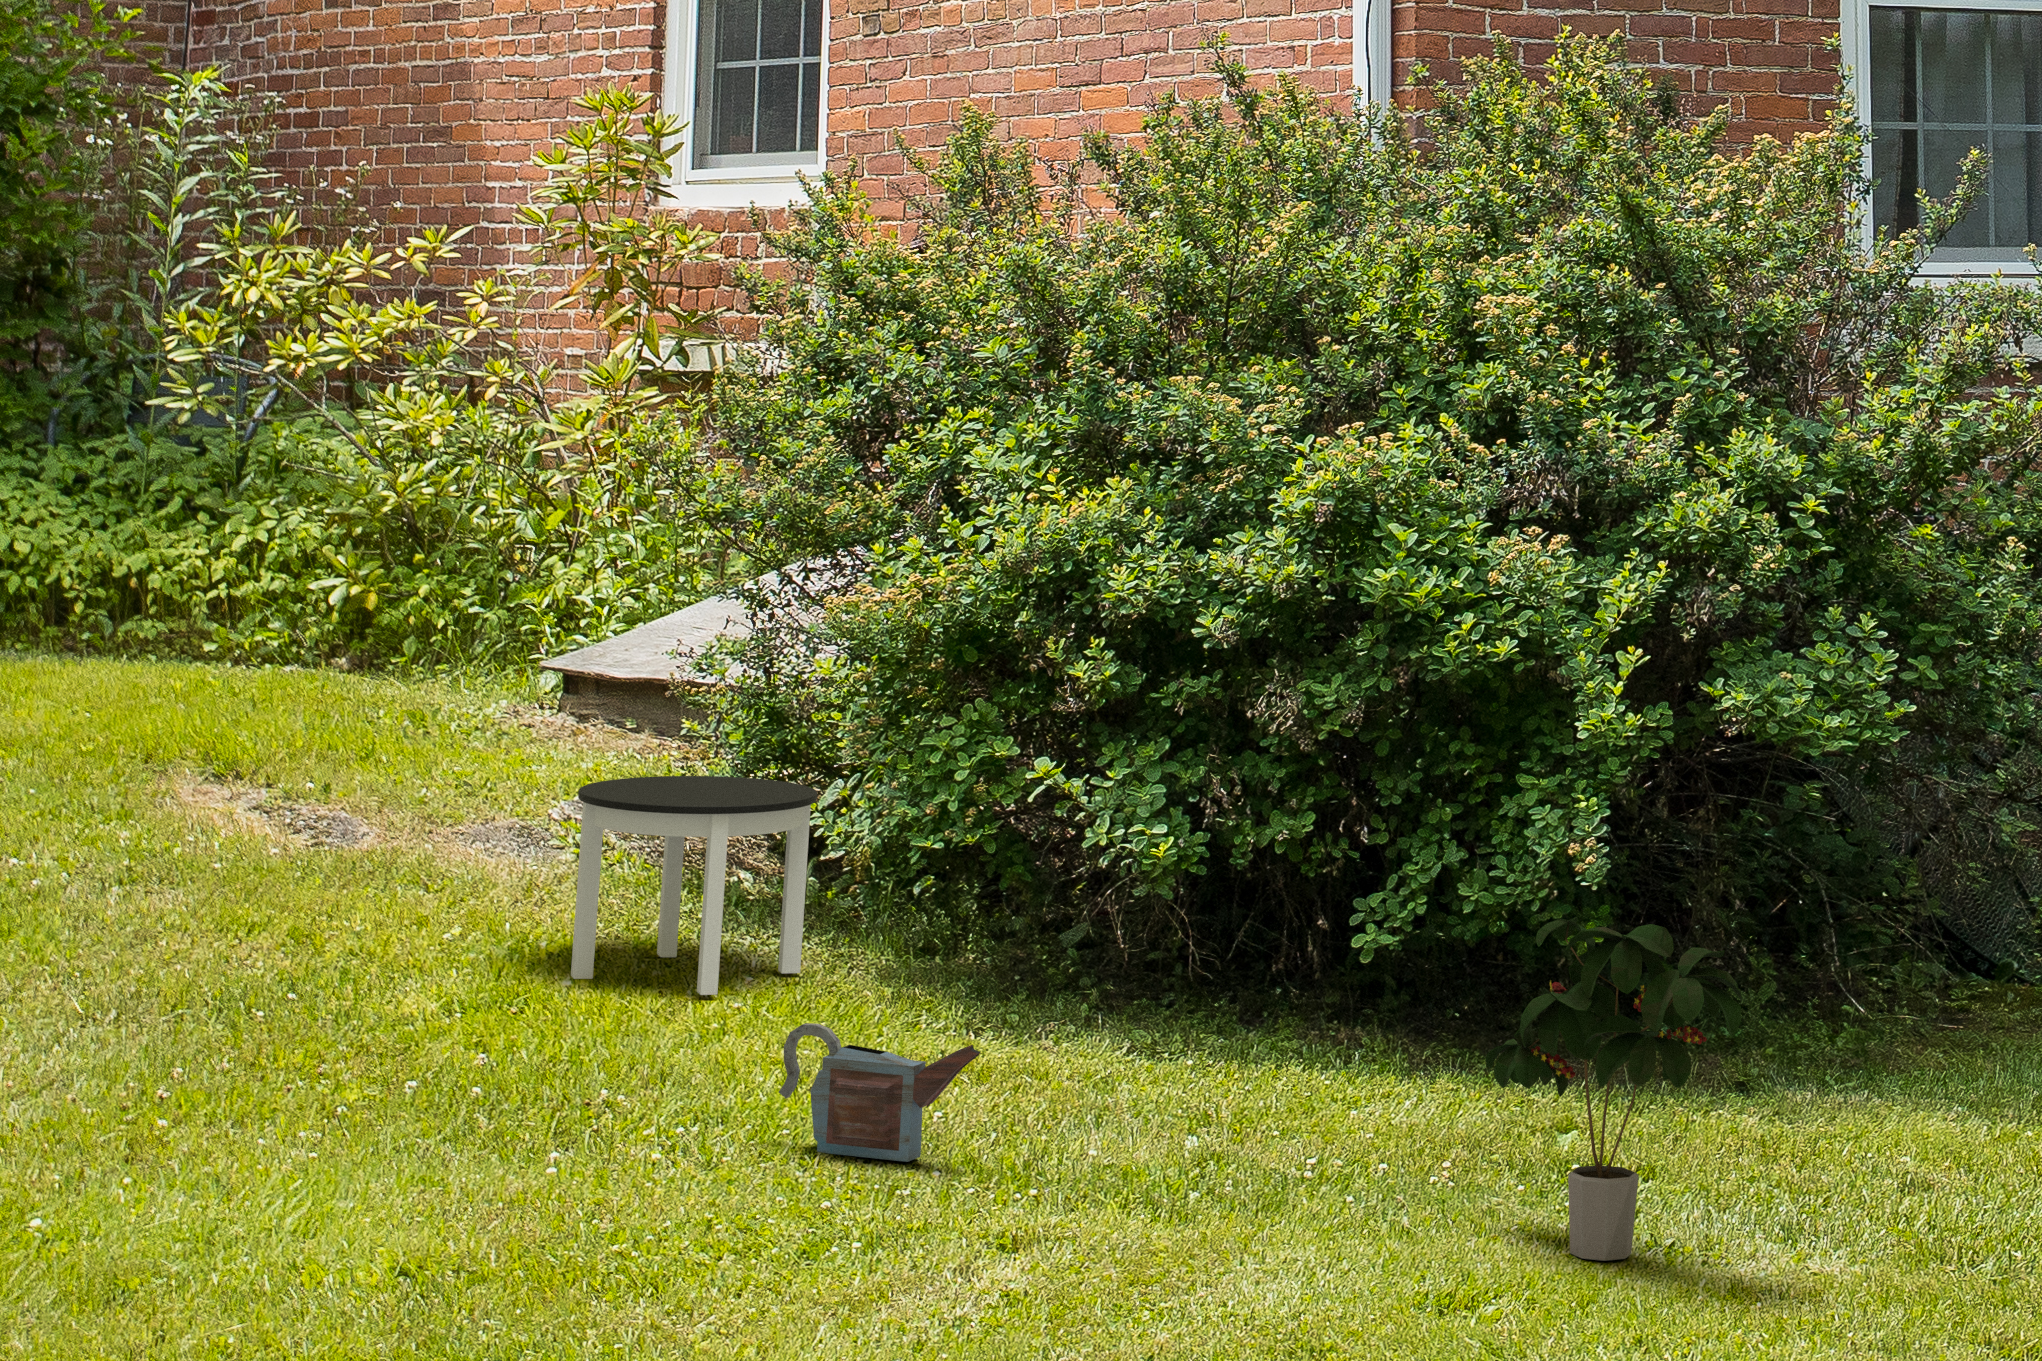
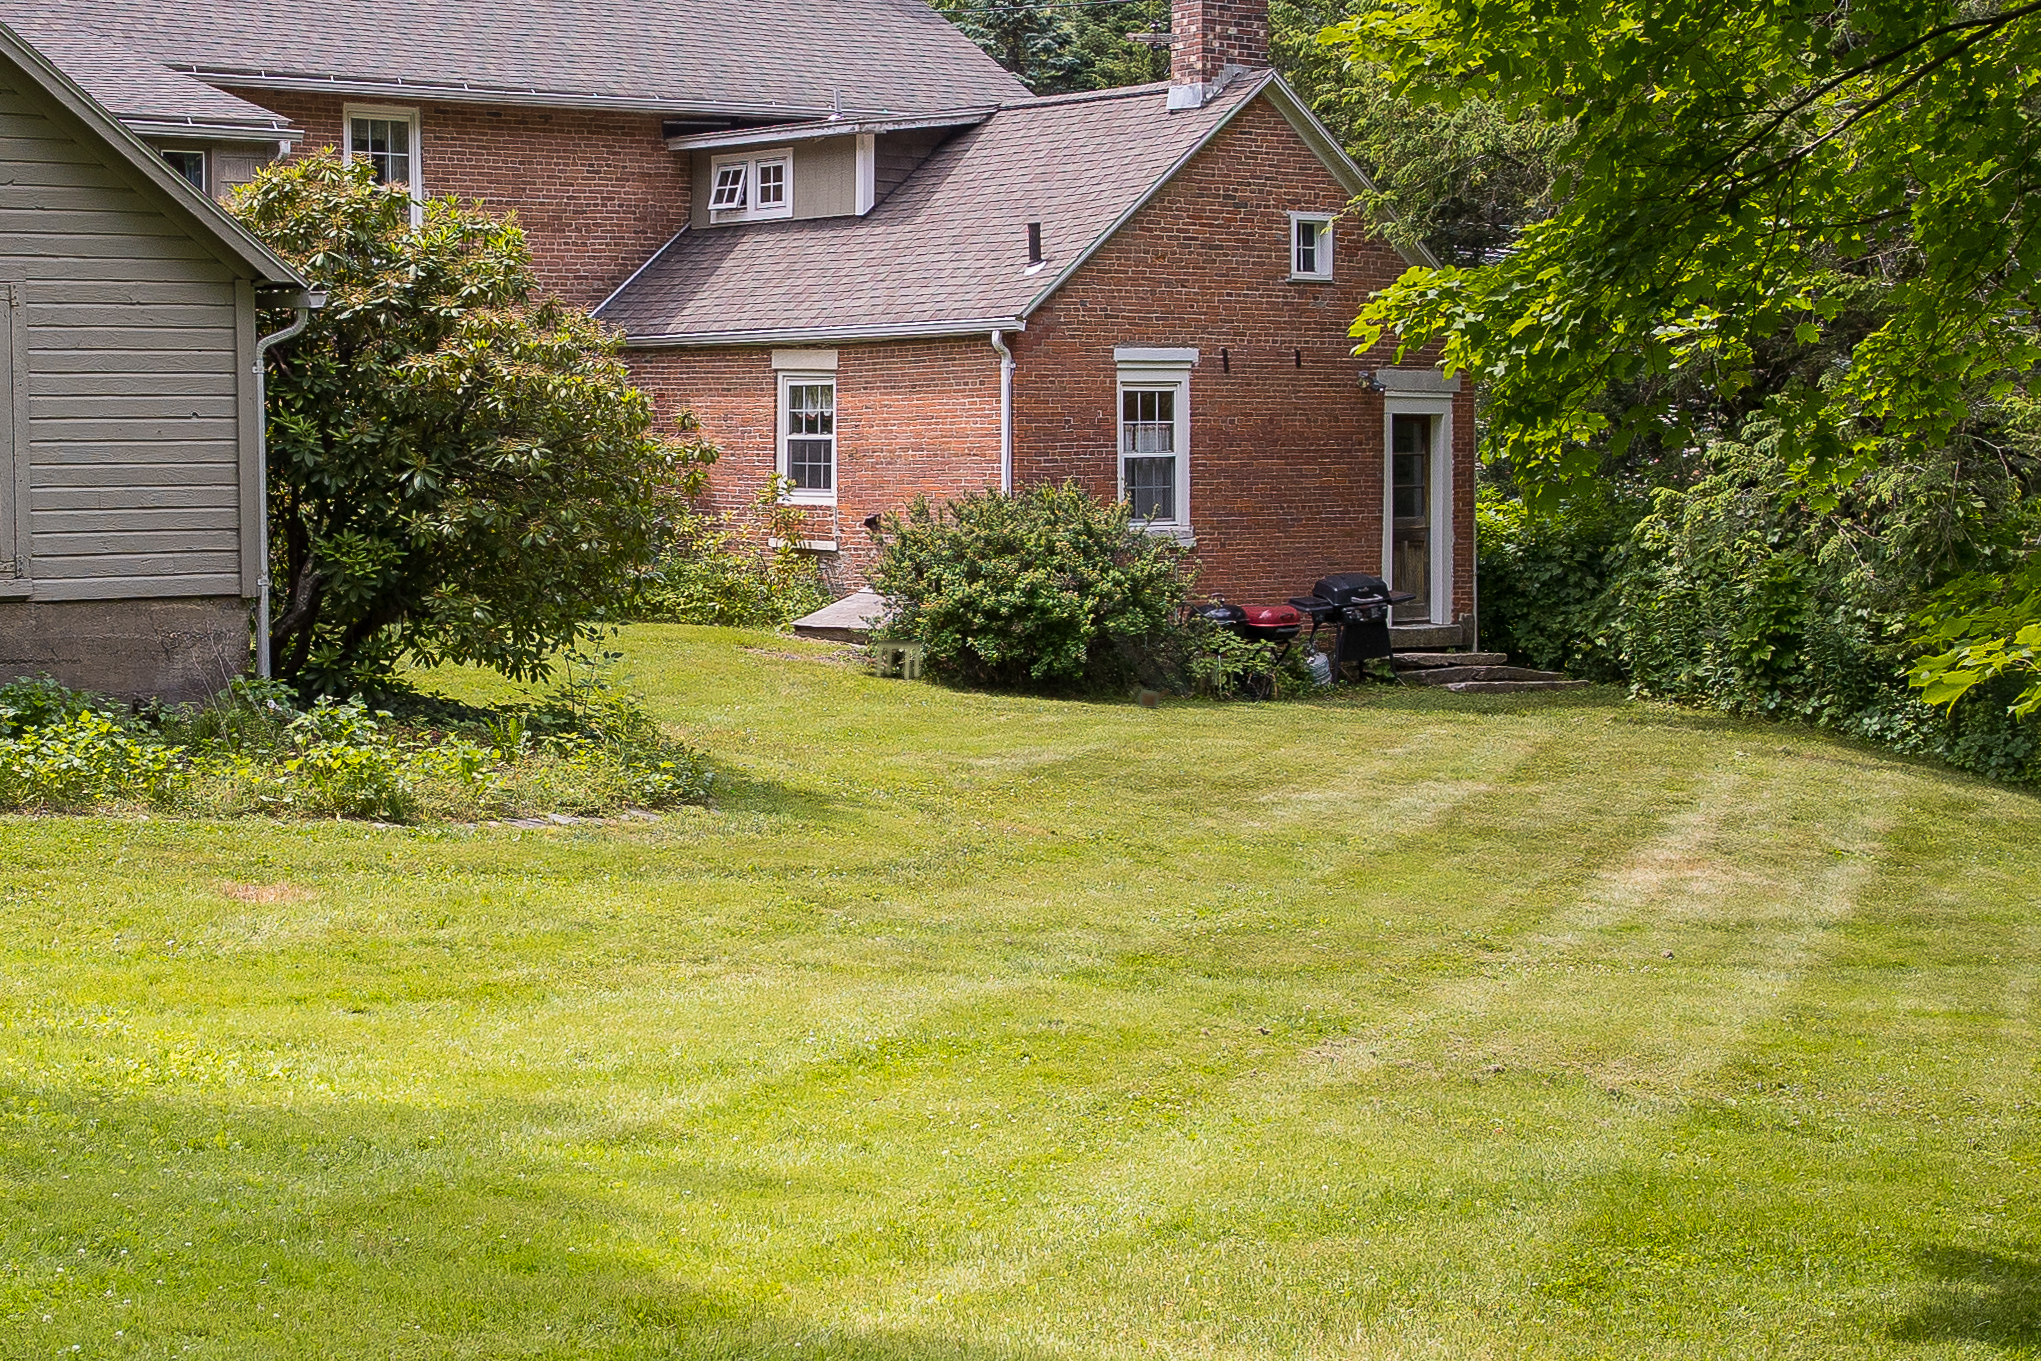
potted plant: present [1485,917,1742,1261] -> none [1078,657,1126,712]
watering can: present [779,1023,980,1162] -> present [1132,689,1168,708]

